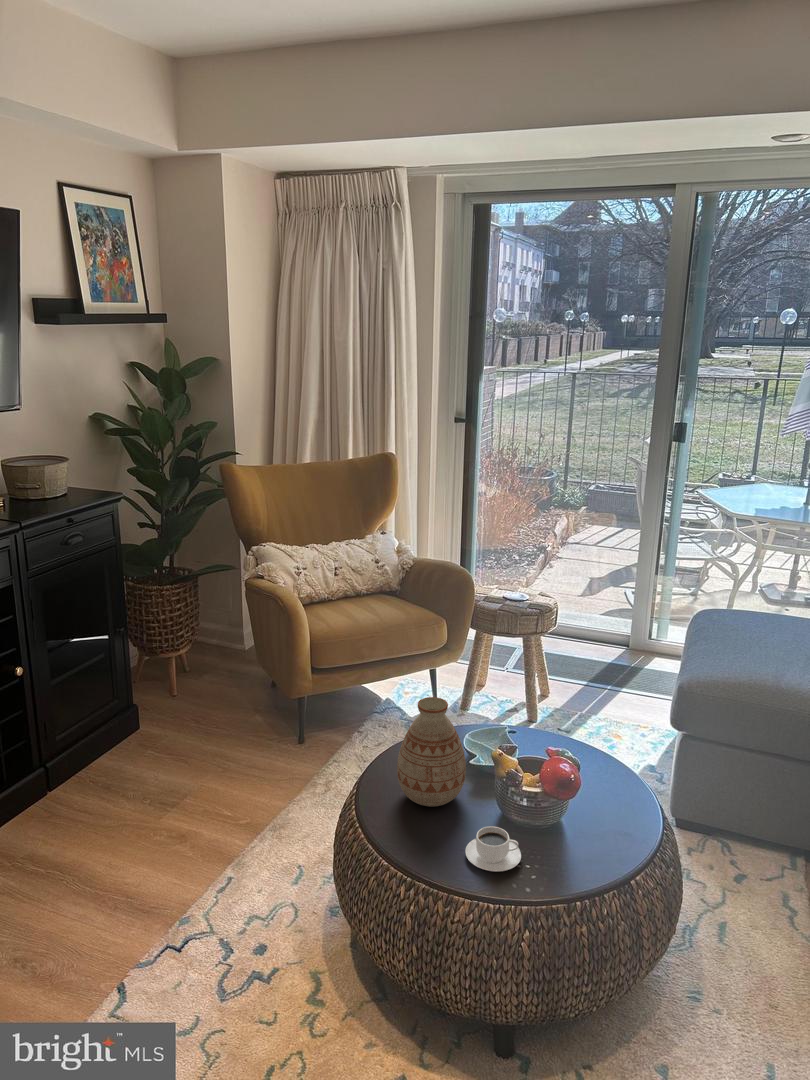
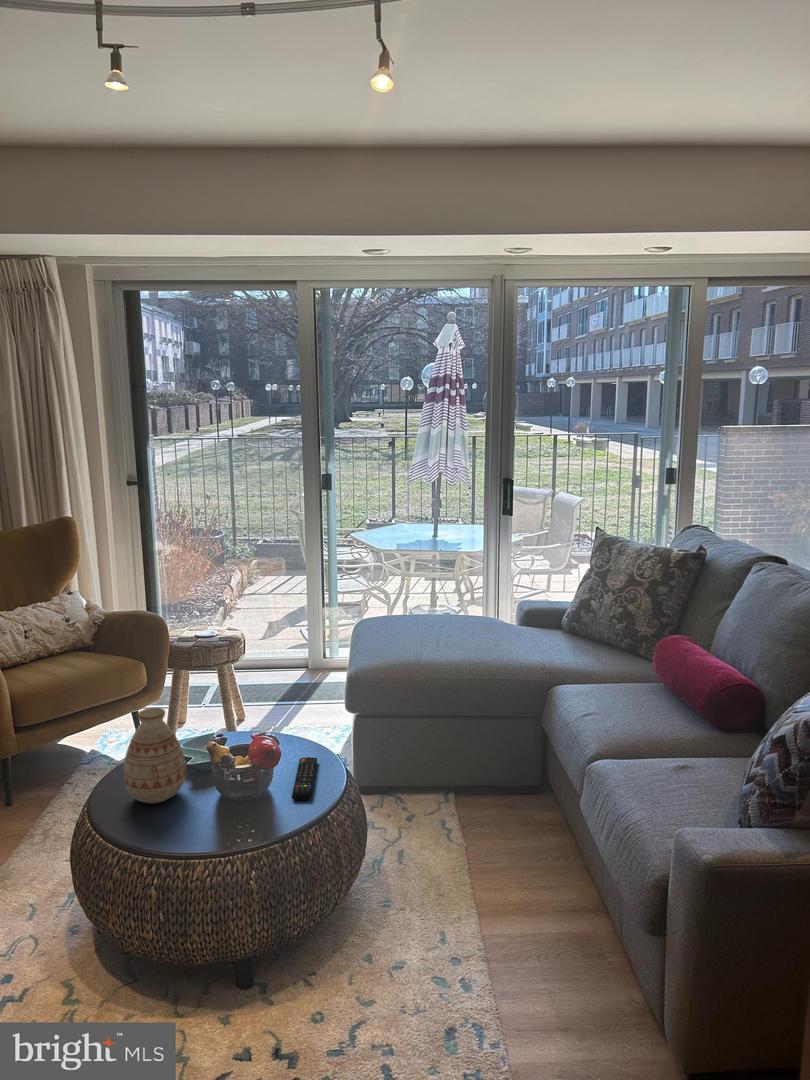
remote control: none [587,786,626,850] -> present [292,757,317,801]
coffee cup: present [465,826,521,871] -> none [195,800,242,834]

